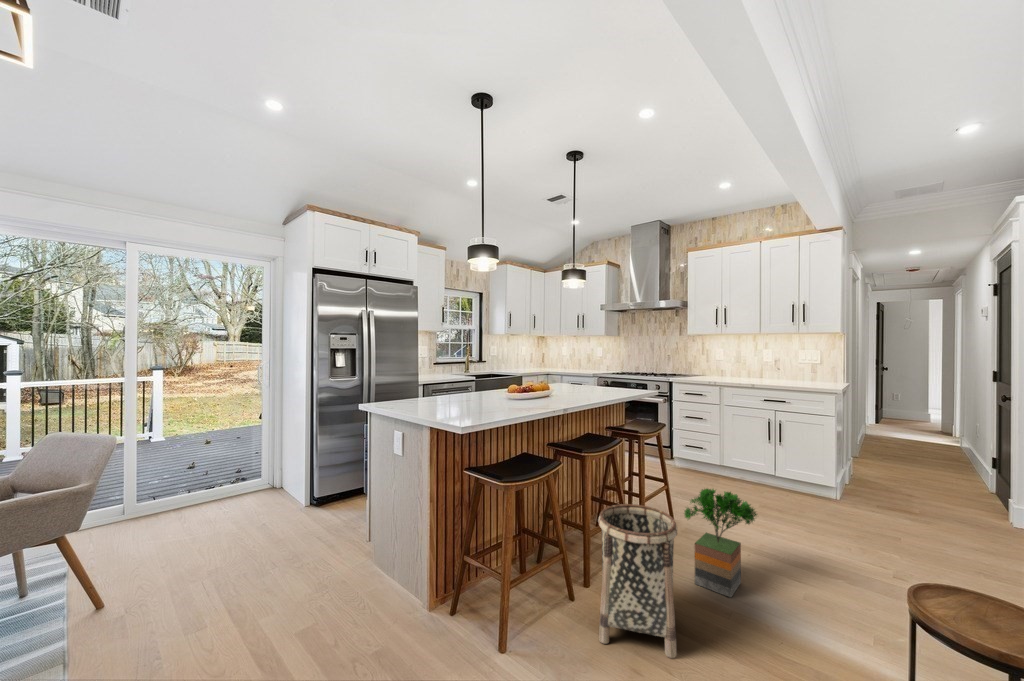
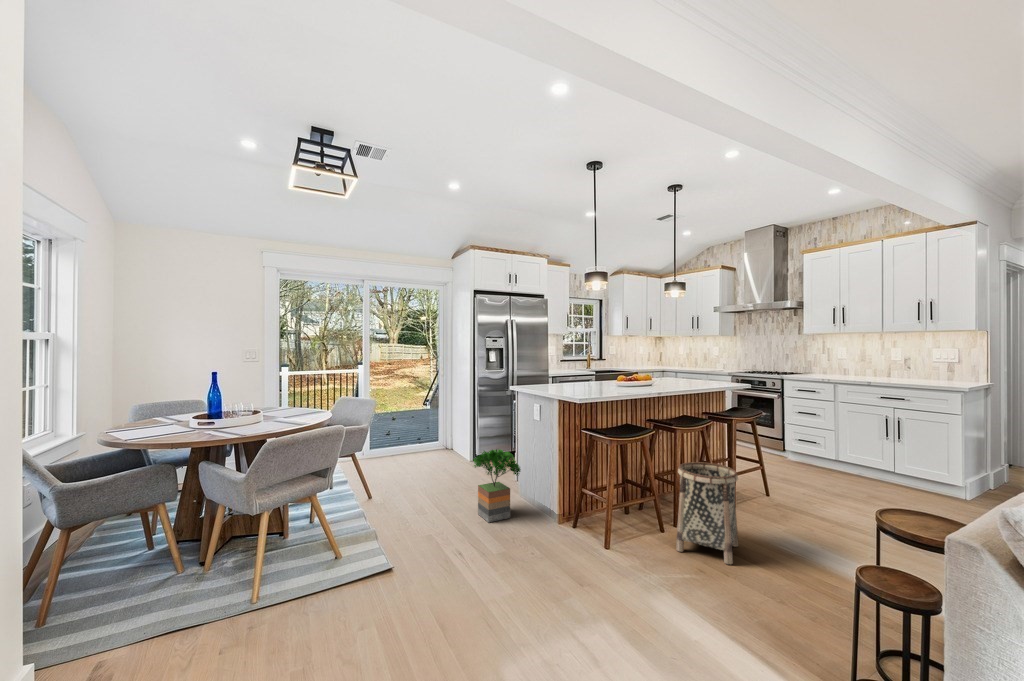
potted tree: present [684,489,757,597] -> present [474,449,521,522]

